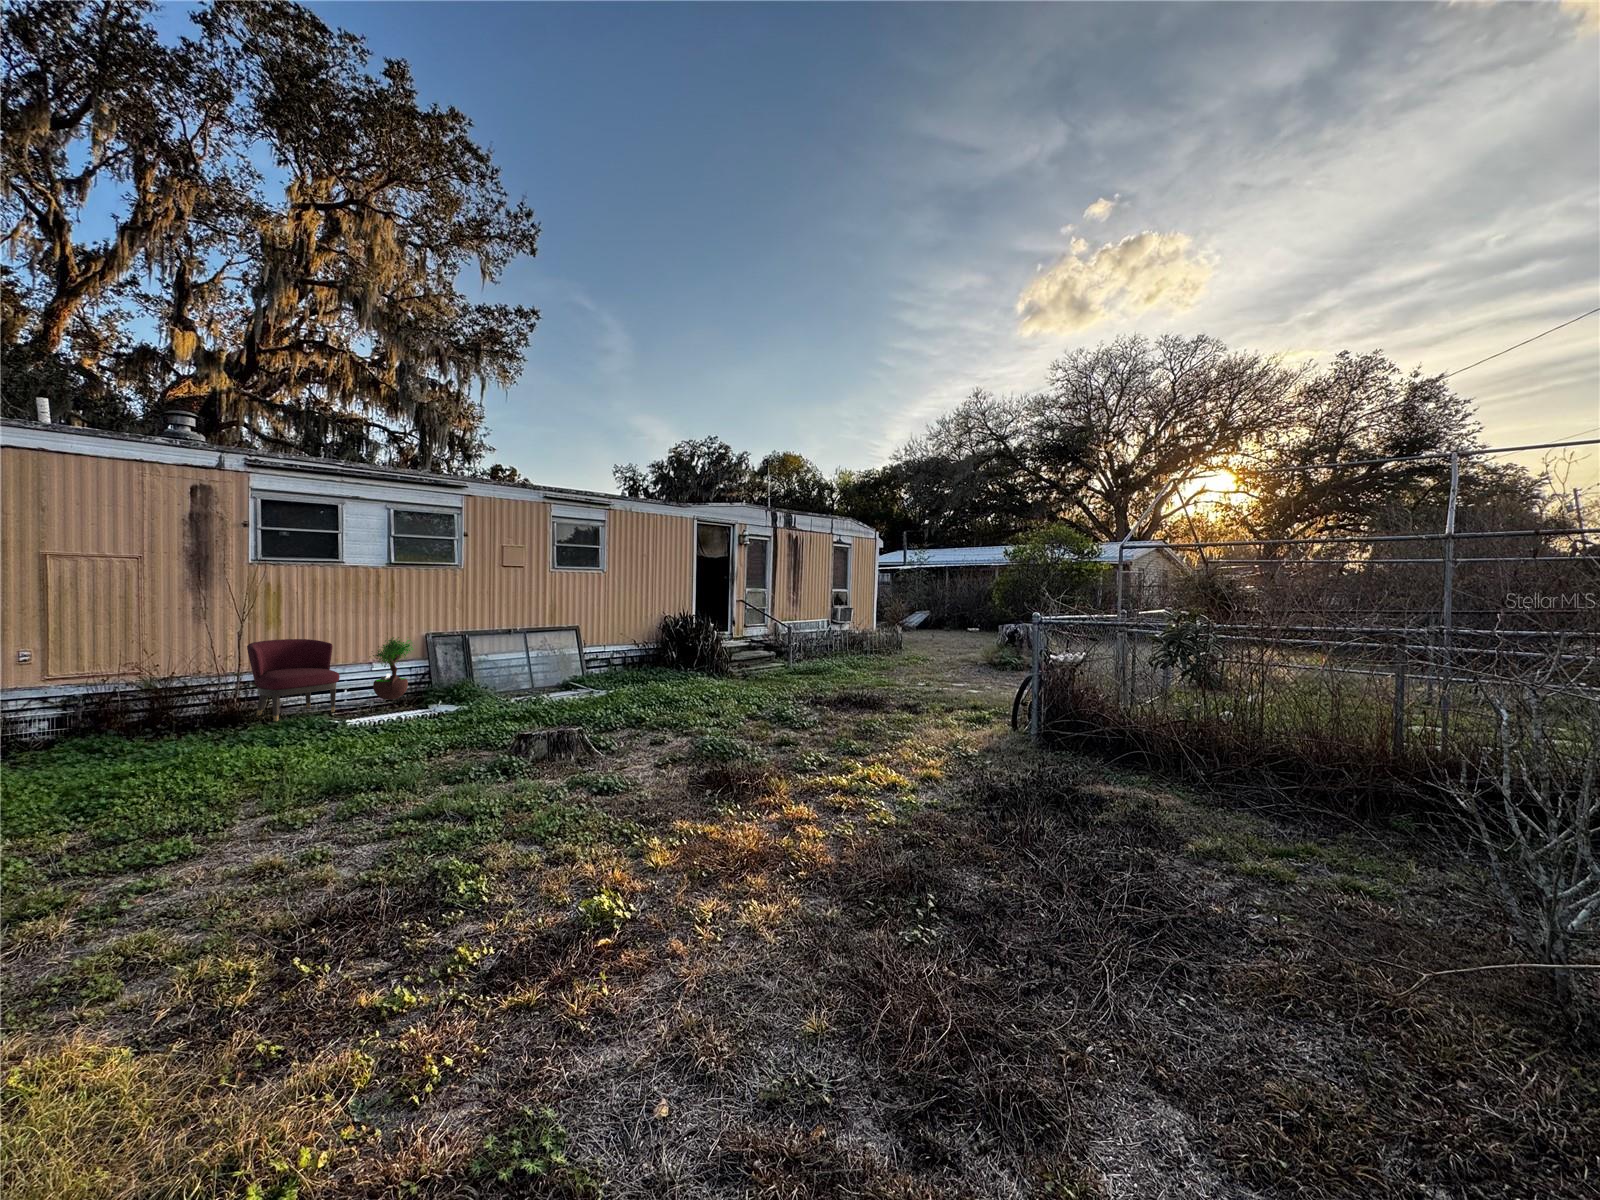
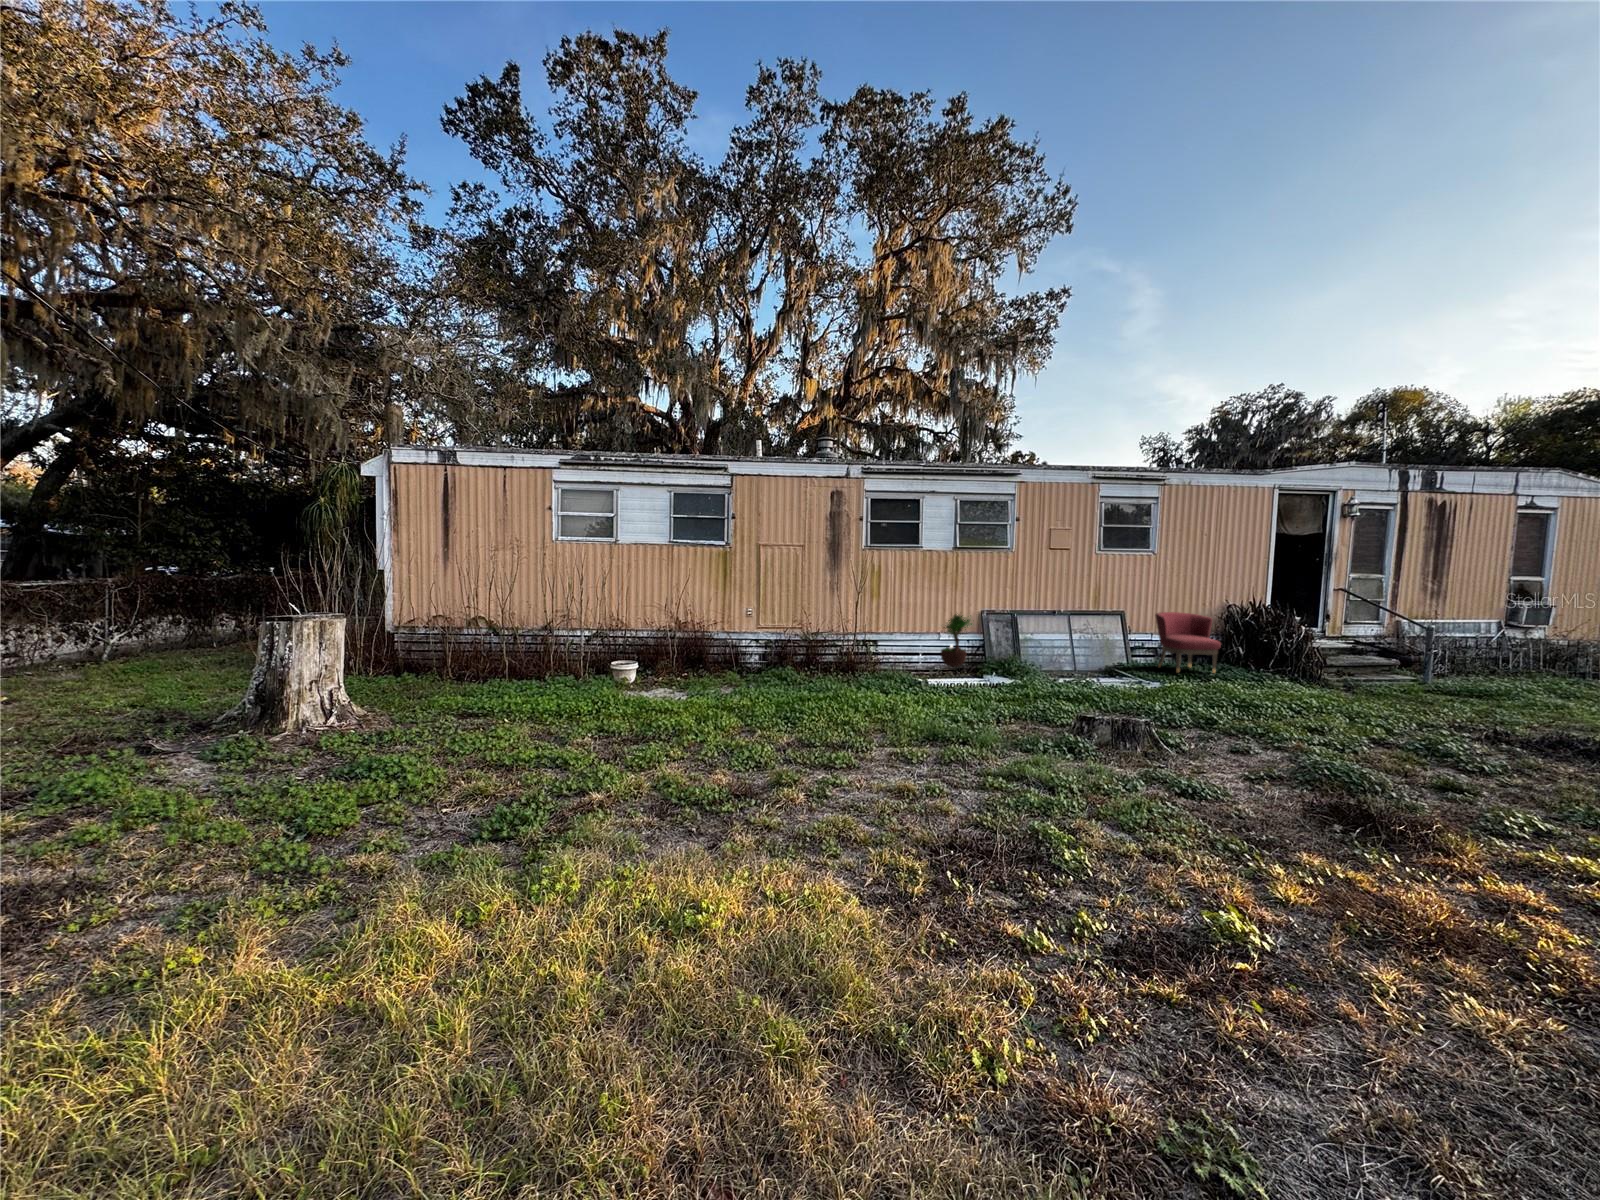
chair: present [247,639,340,721] -> present [1155,612,1221,673]

